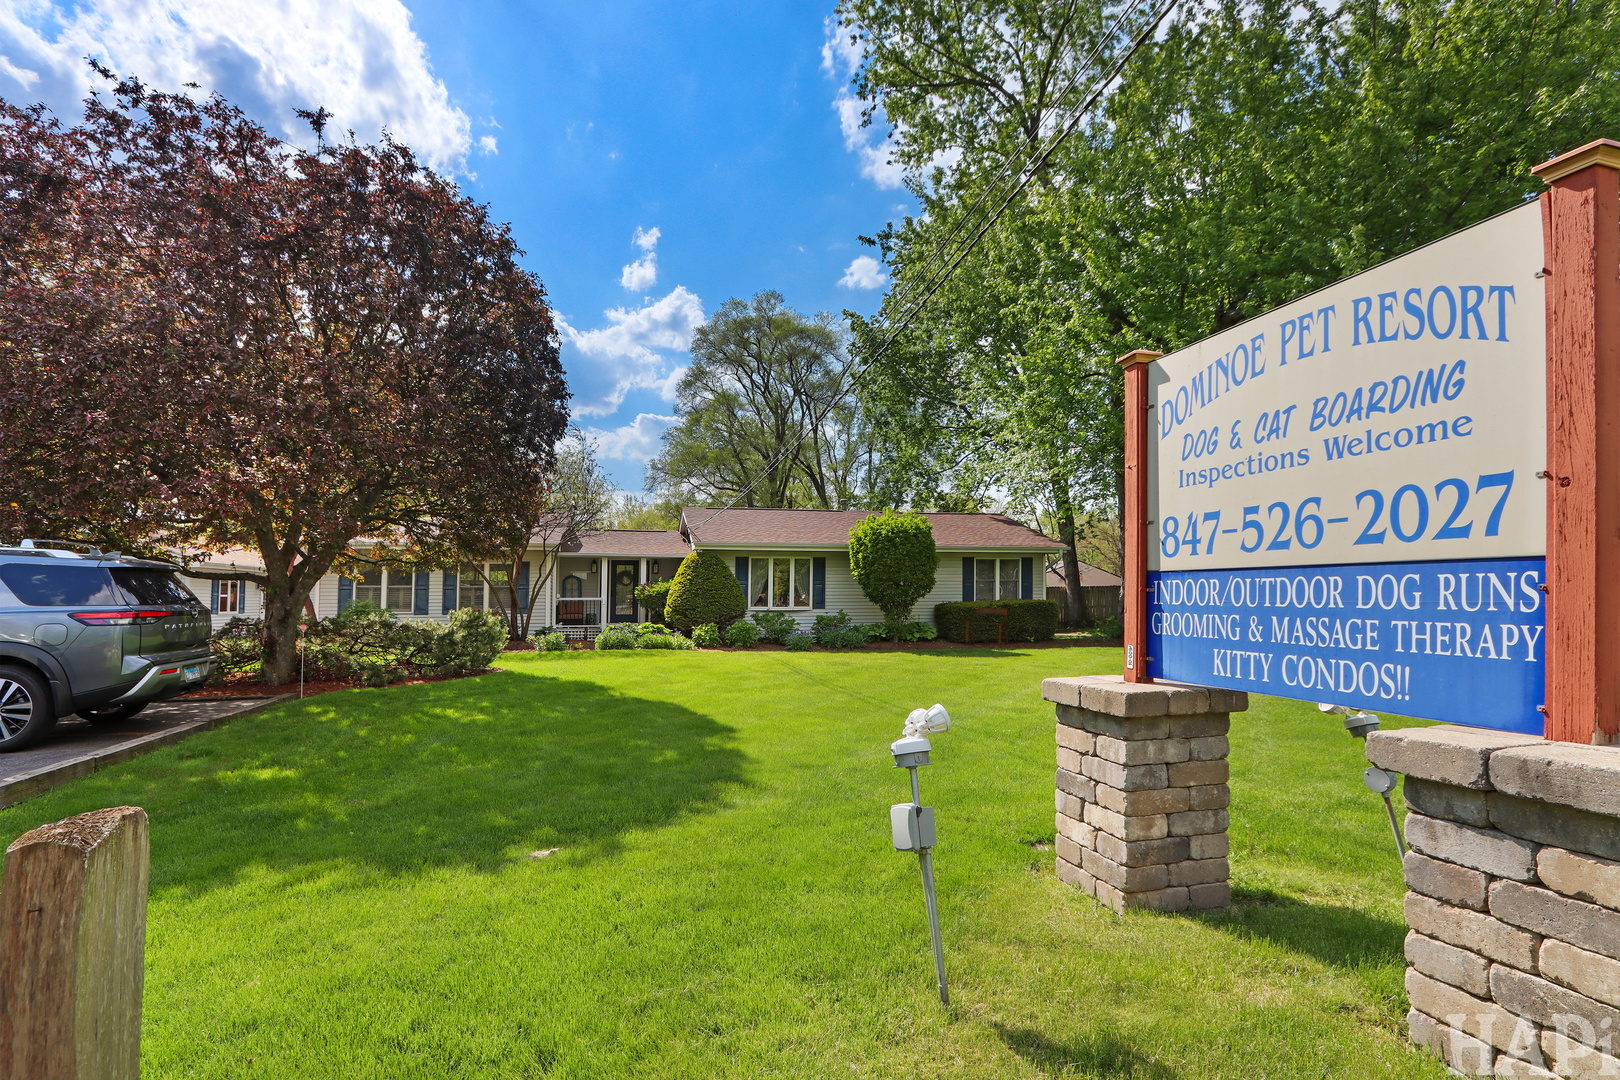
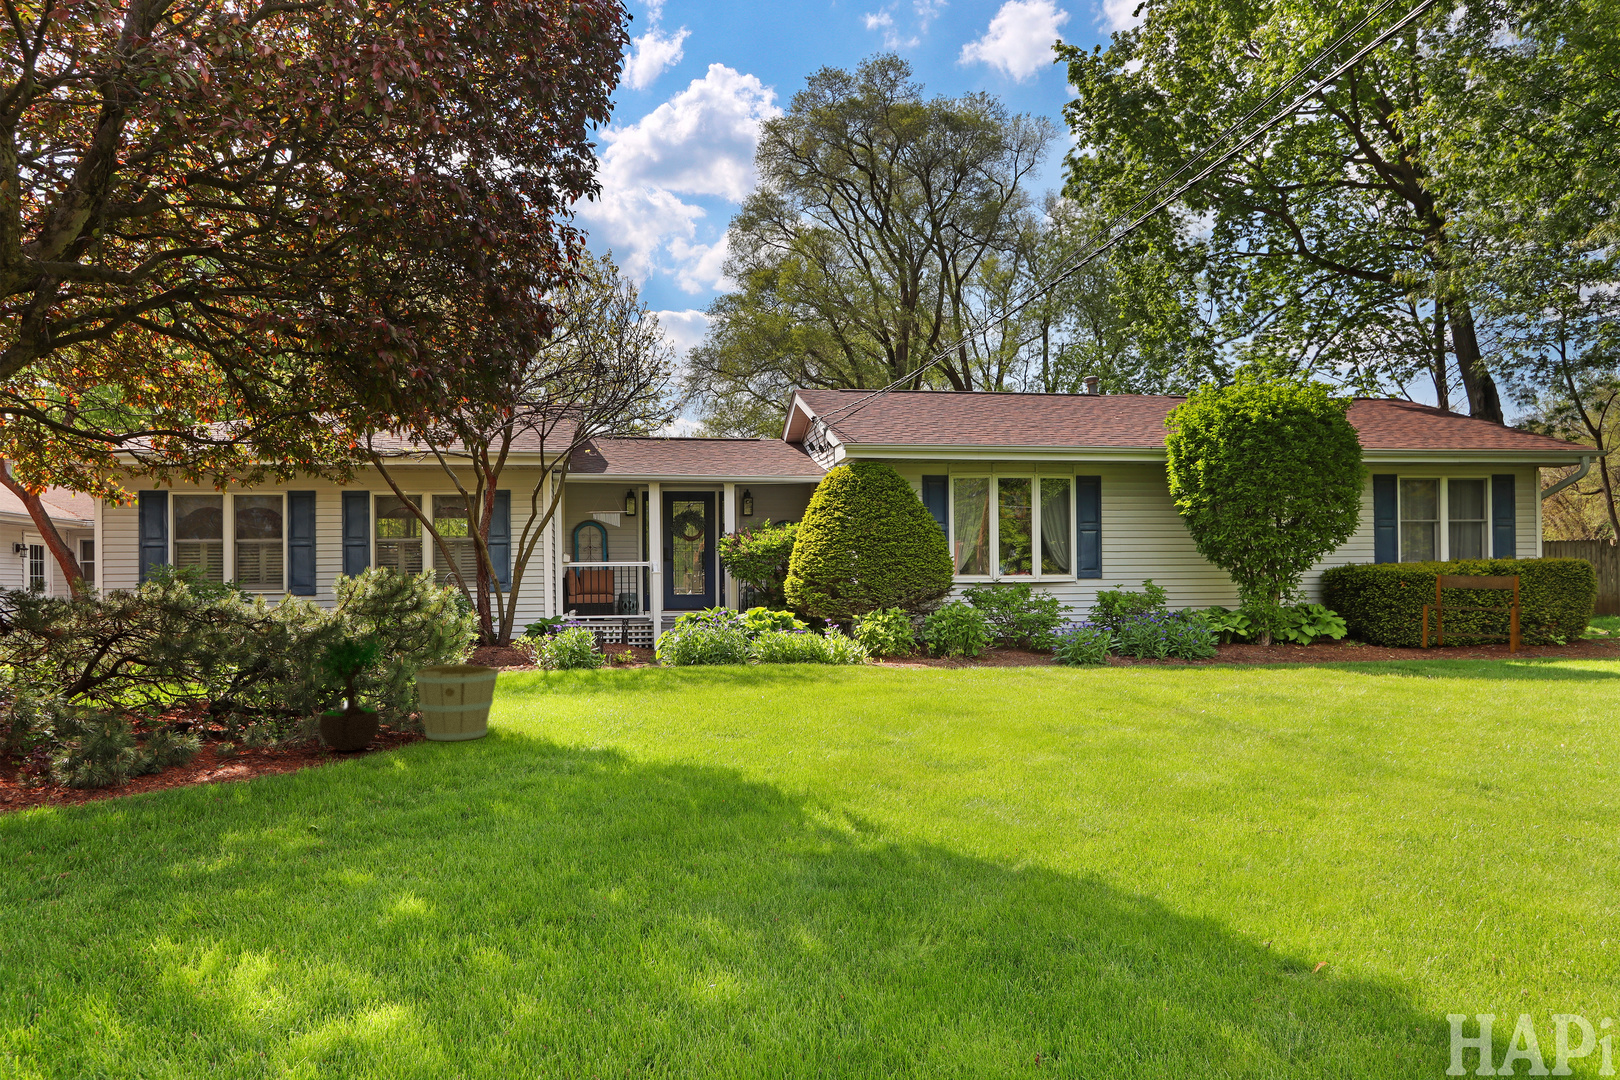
potted tree: none [445,630,475,677] -> present [312,632,383,751]
wooden bucket: none [484,646,517,674] -> present [414,664,499,741]

